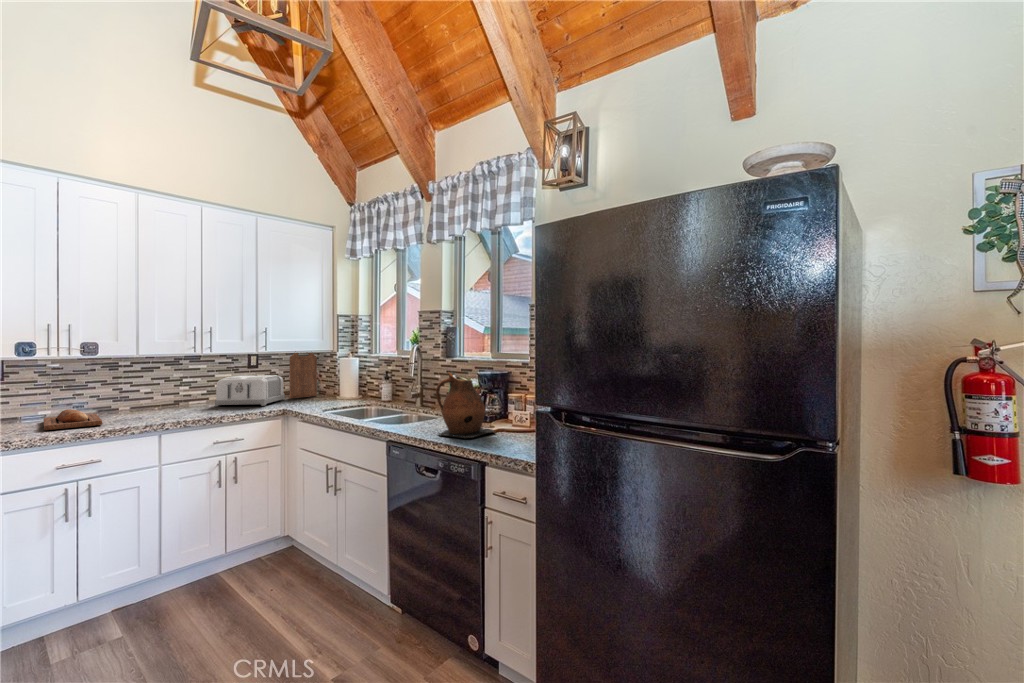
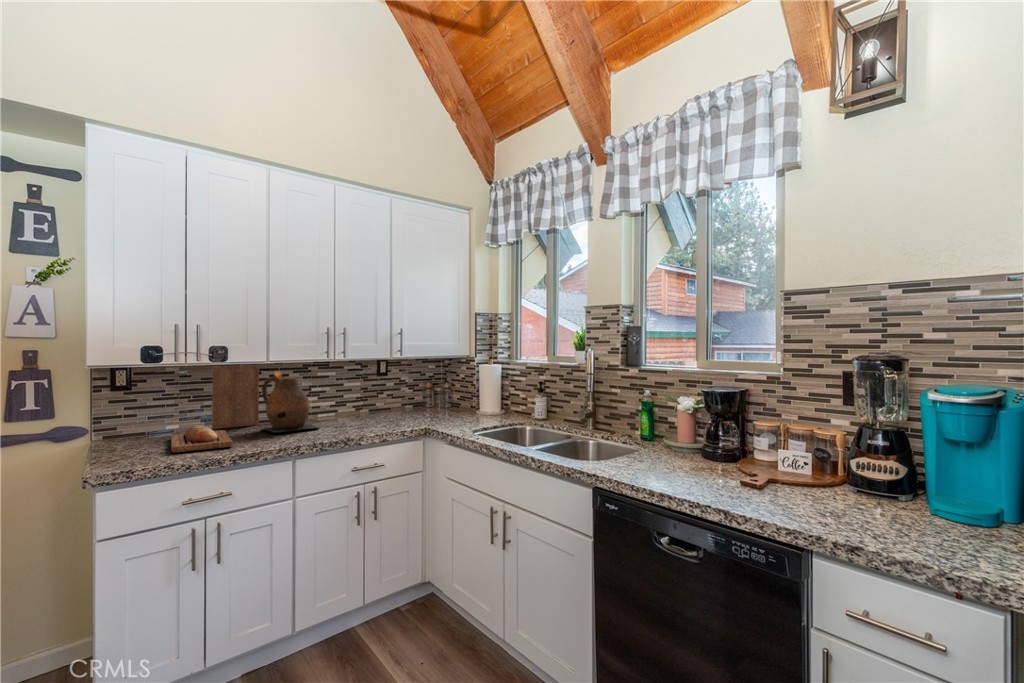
cutting board: present [289,353,317,398] -> present [212,366,259,429]
ceramic pitcher: present [436,373,494,439] -> present [262,371,320,433]
toaster: present [215,375,285,406] -> none [346,385,419,423]

